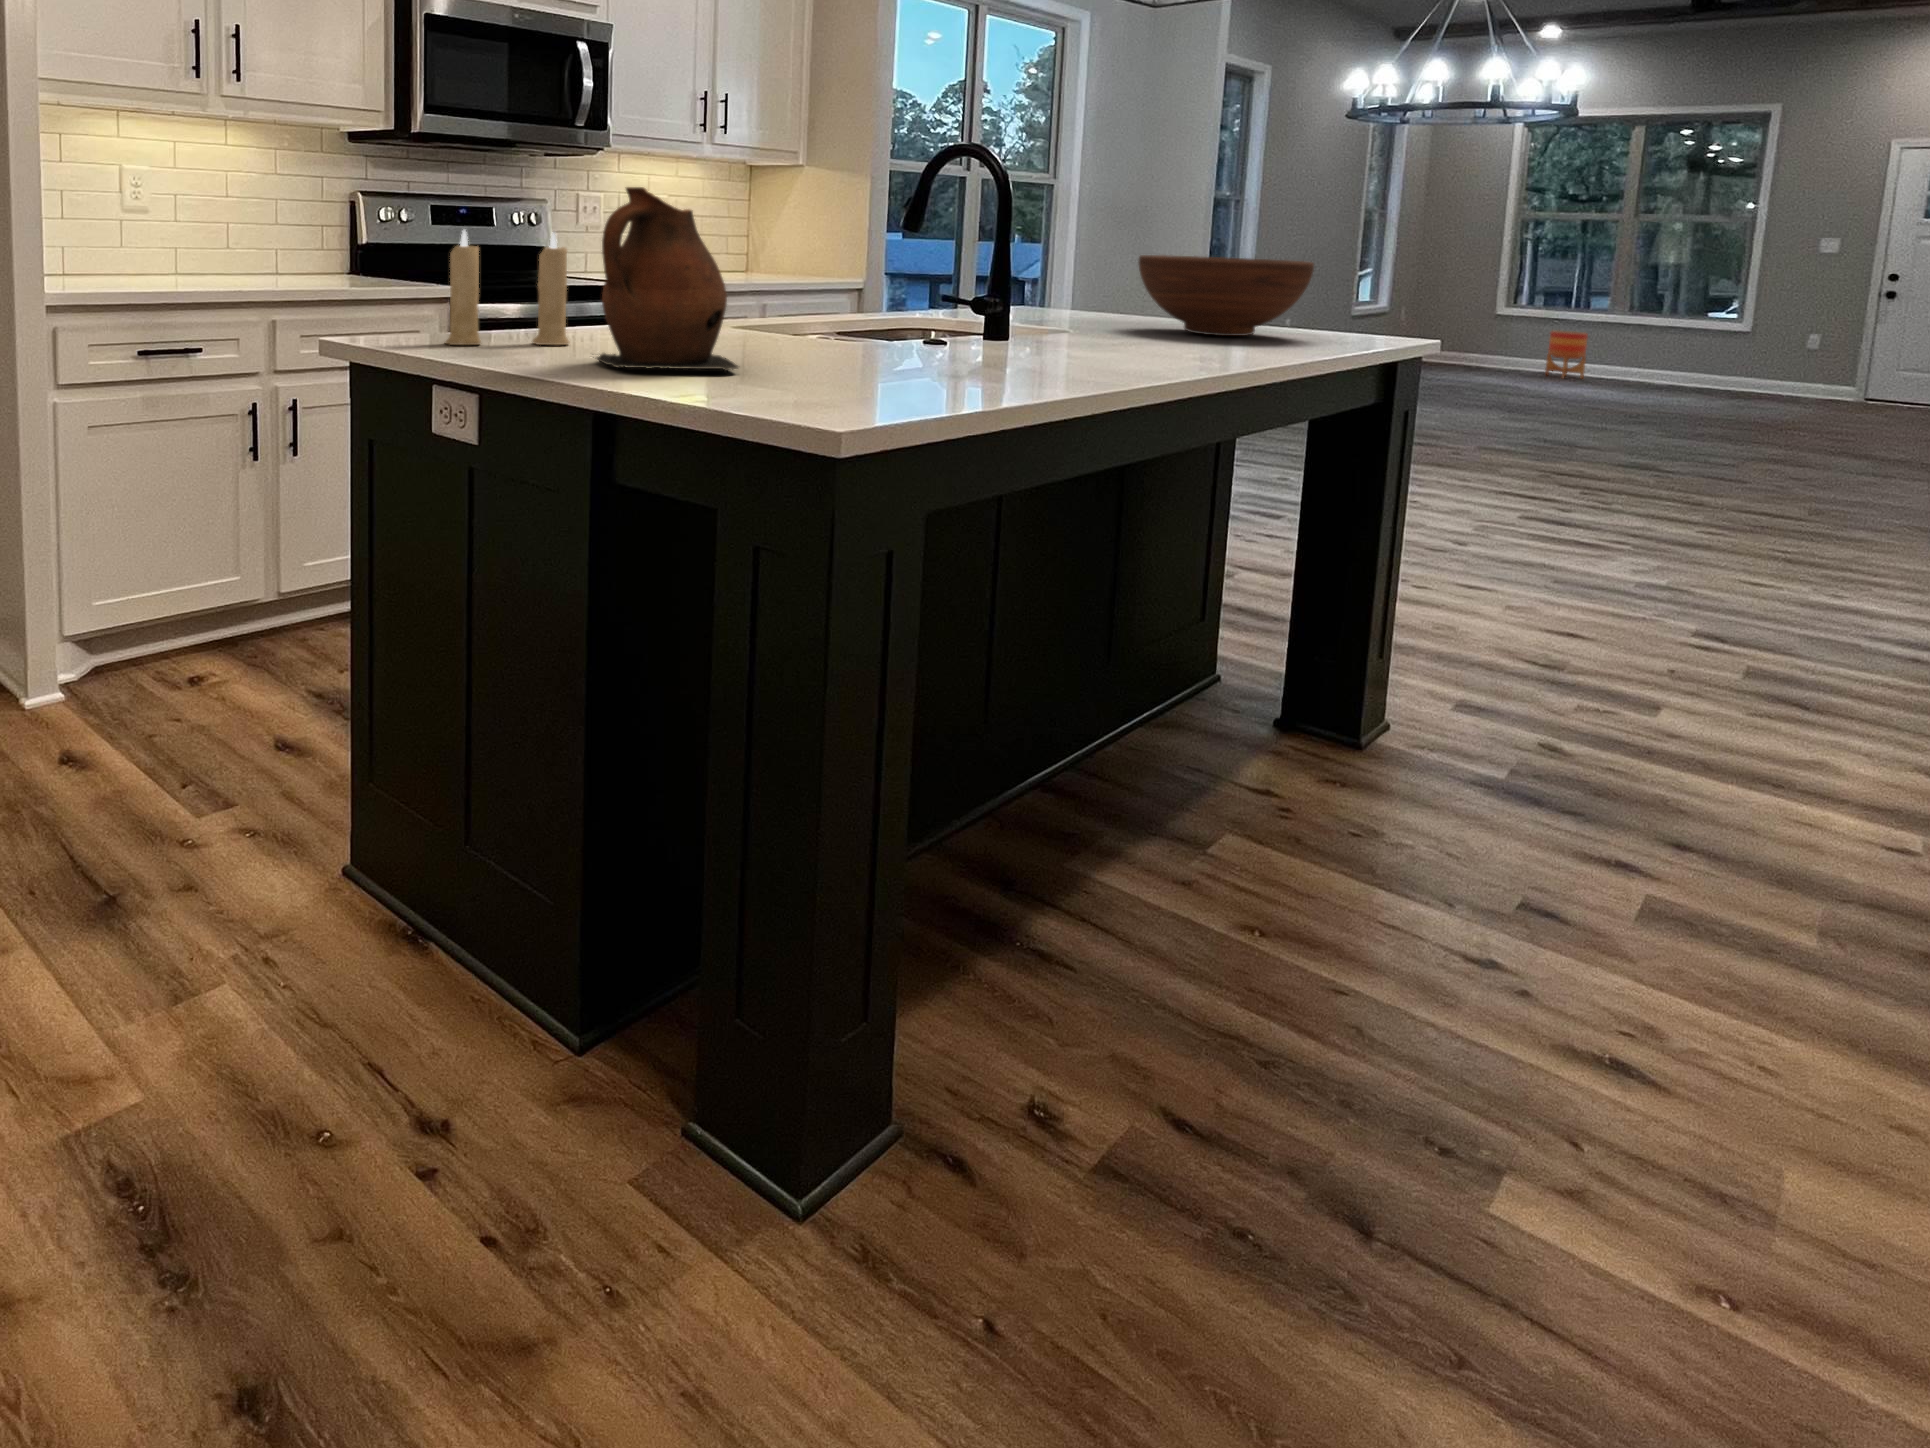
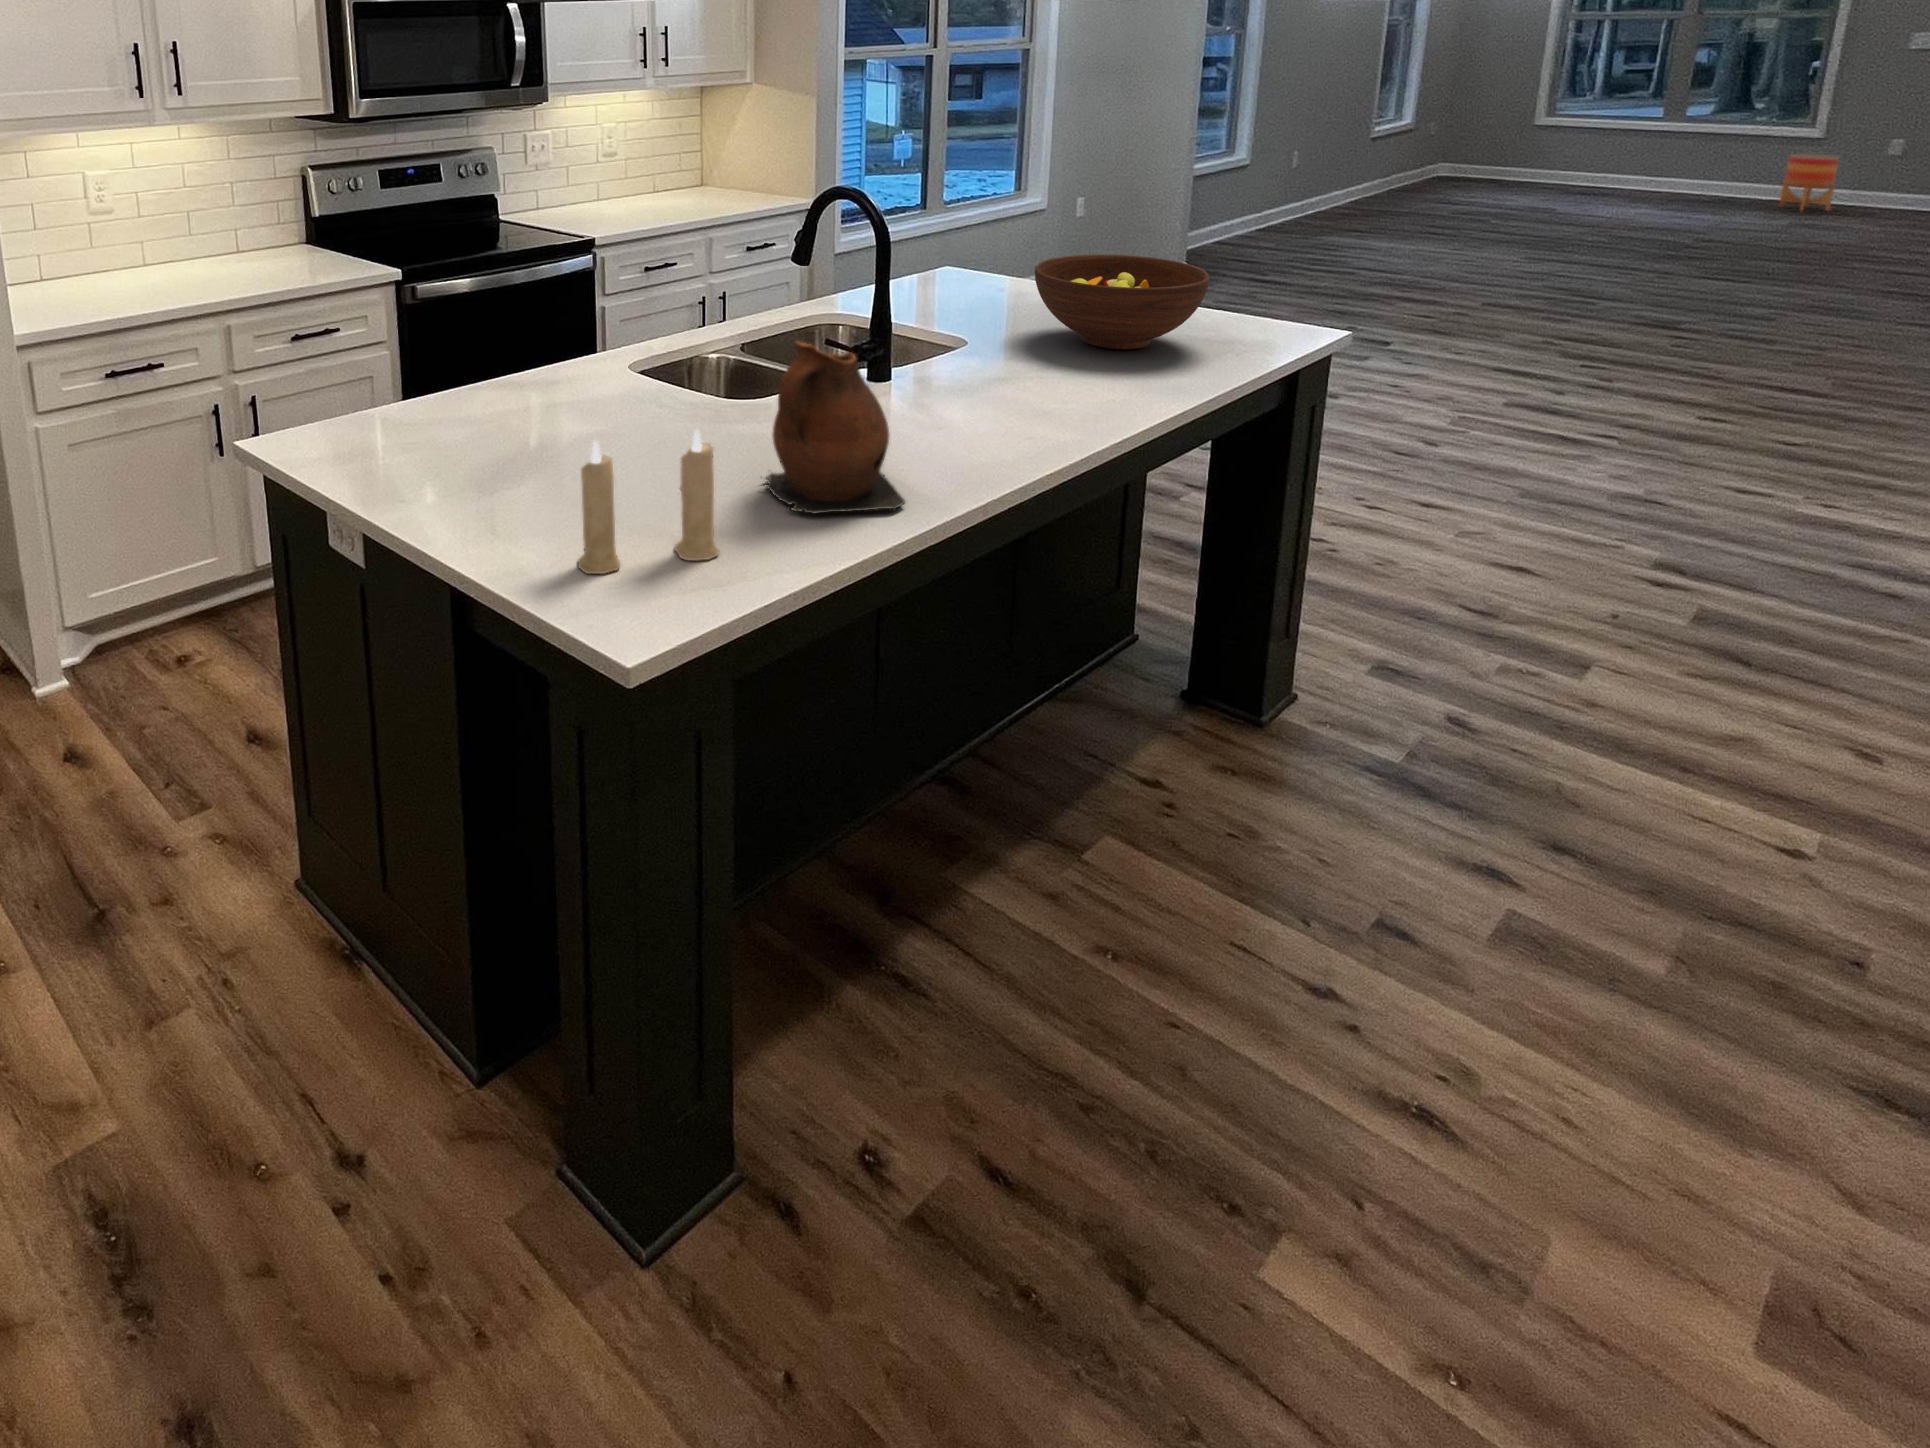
ceramic pitcher: present [597,187,739,372] -> present [765,341,905,513]
candle: present [446,230,569,345] -> present [578,430,719,574]
planter: present [1545,330,1588,378] -> present [1779,154,1839,212]

